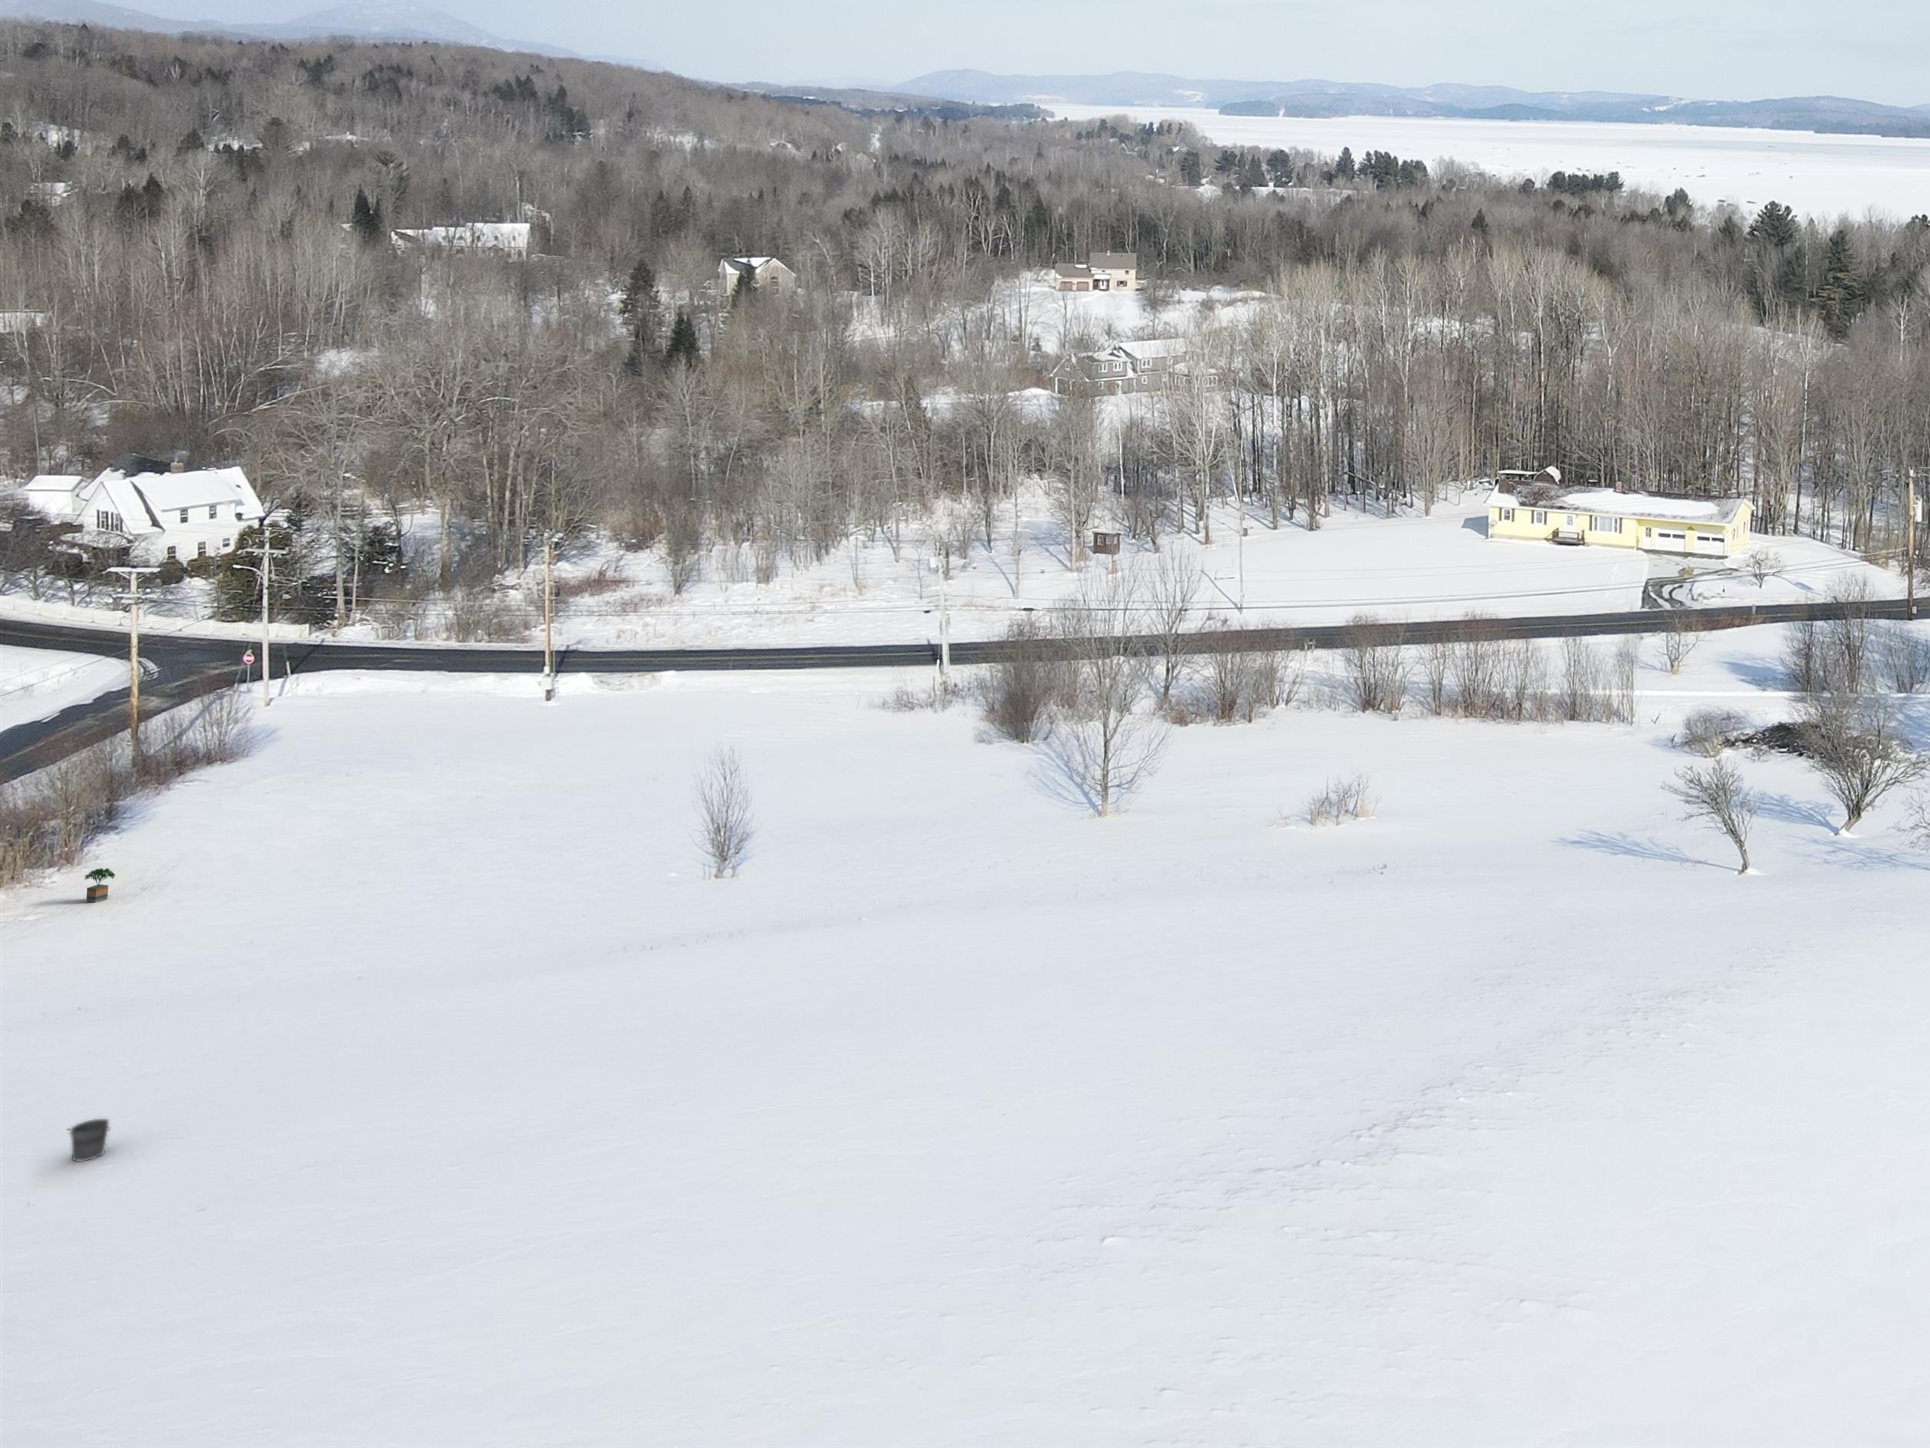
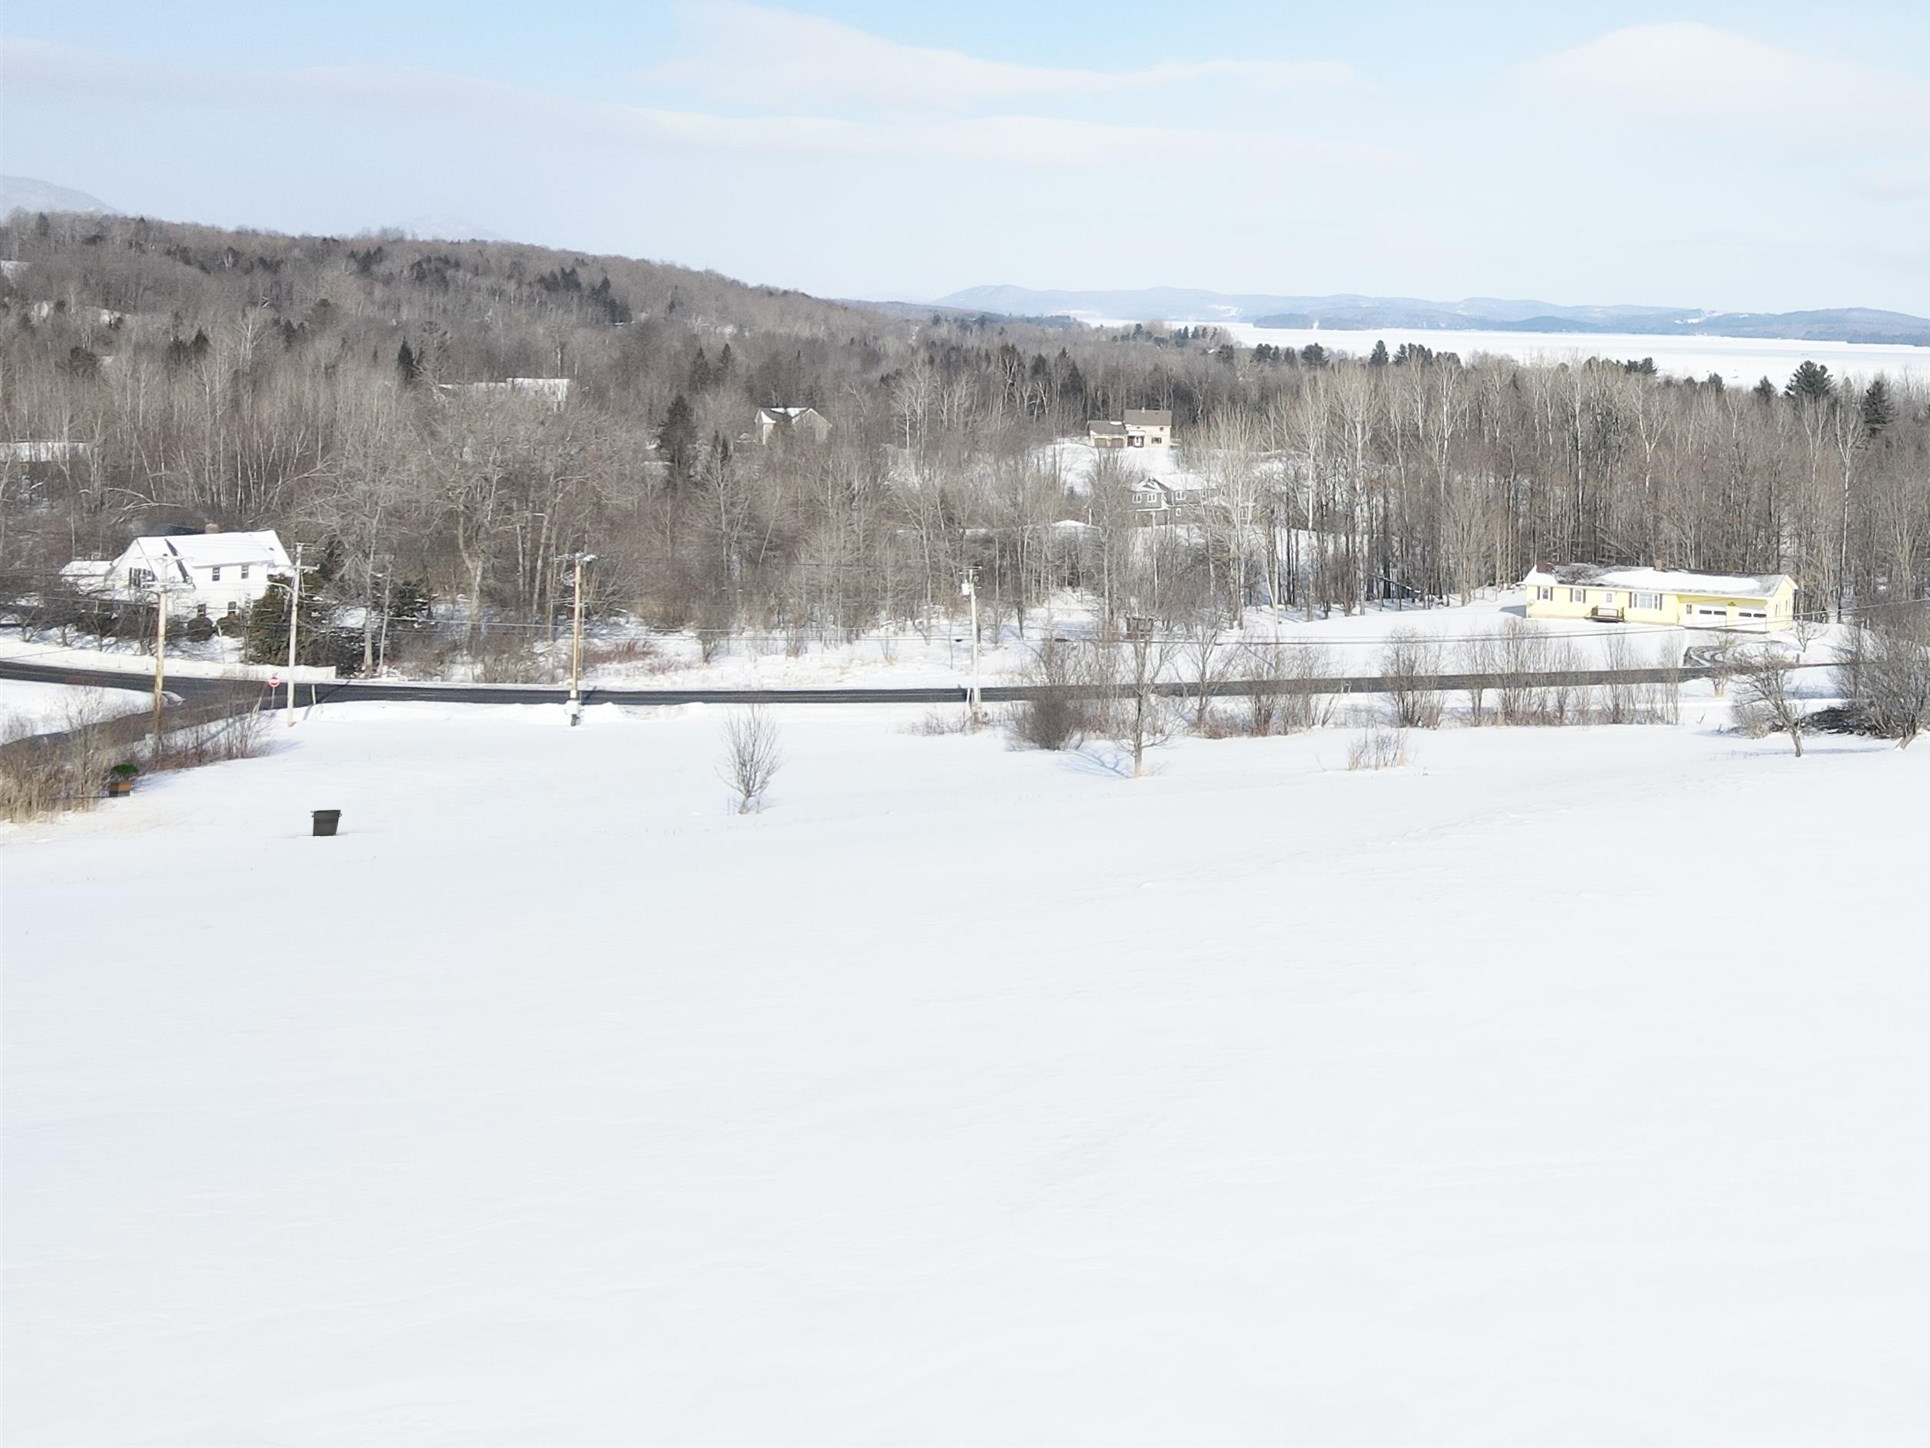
bucket: present [68,1119,109,1161] -> present [311,810,342,837]

